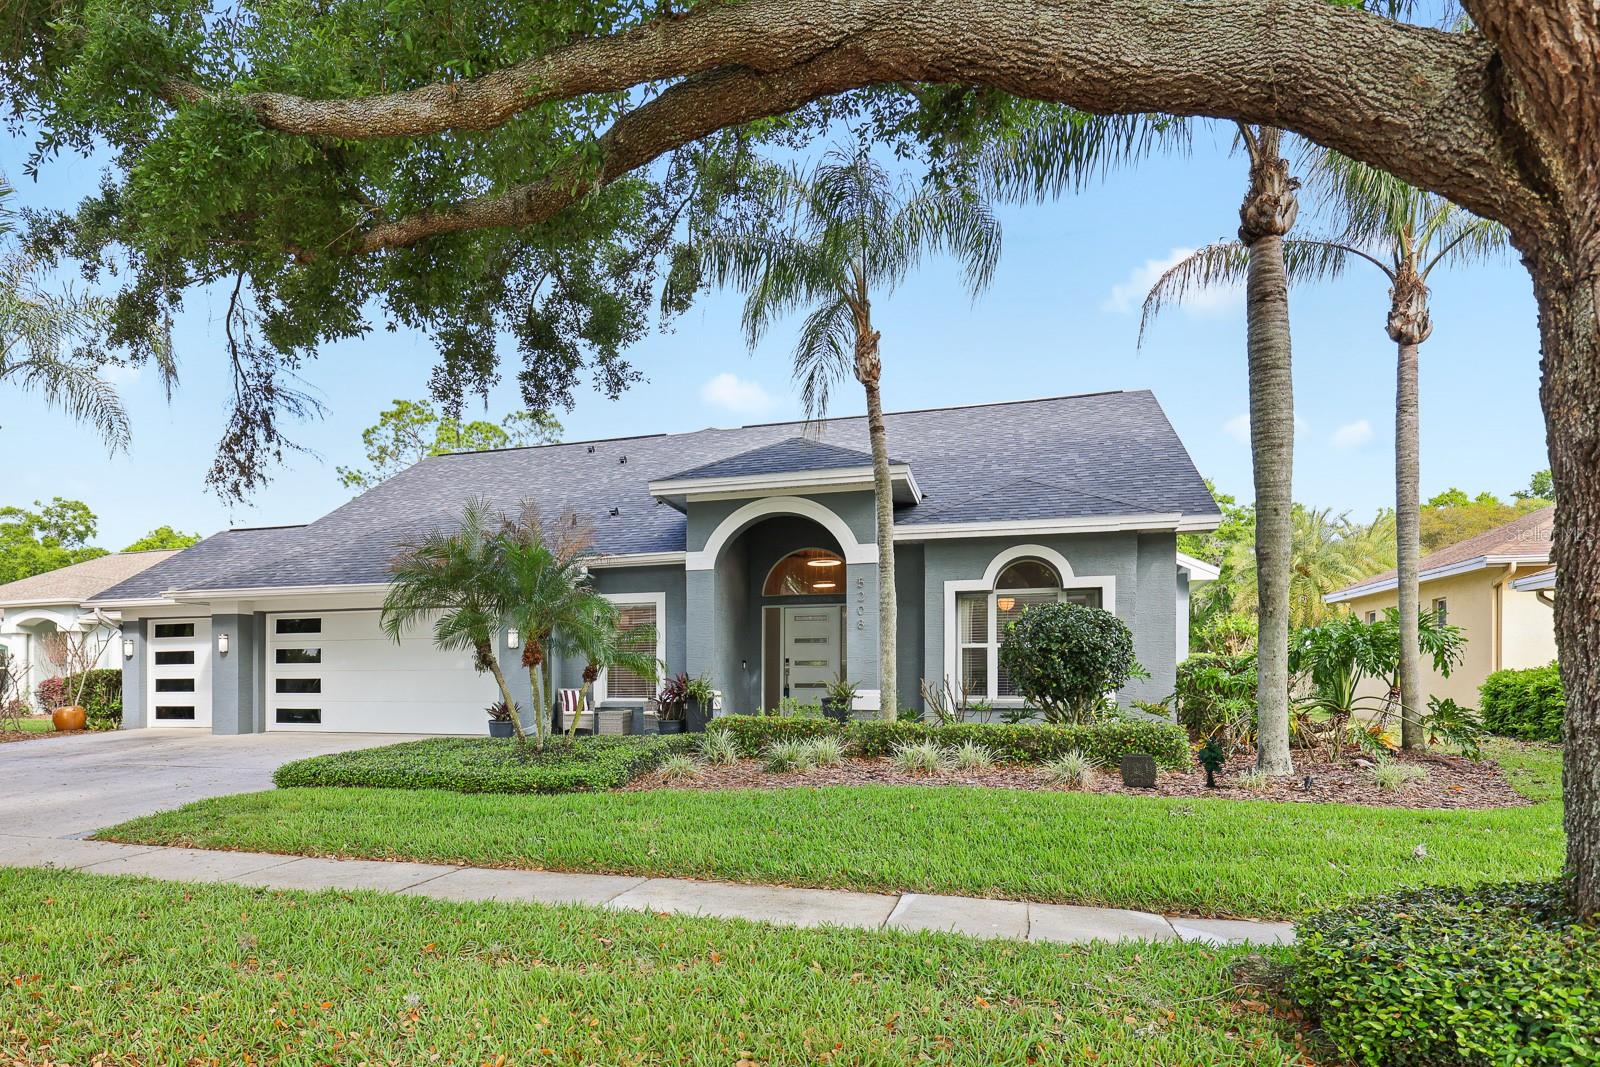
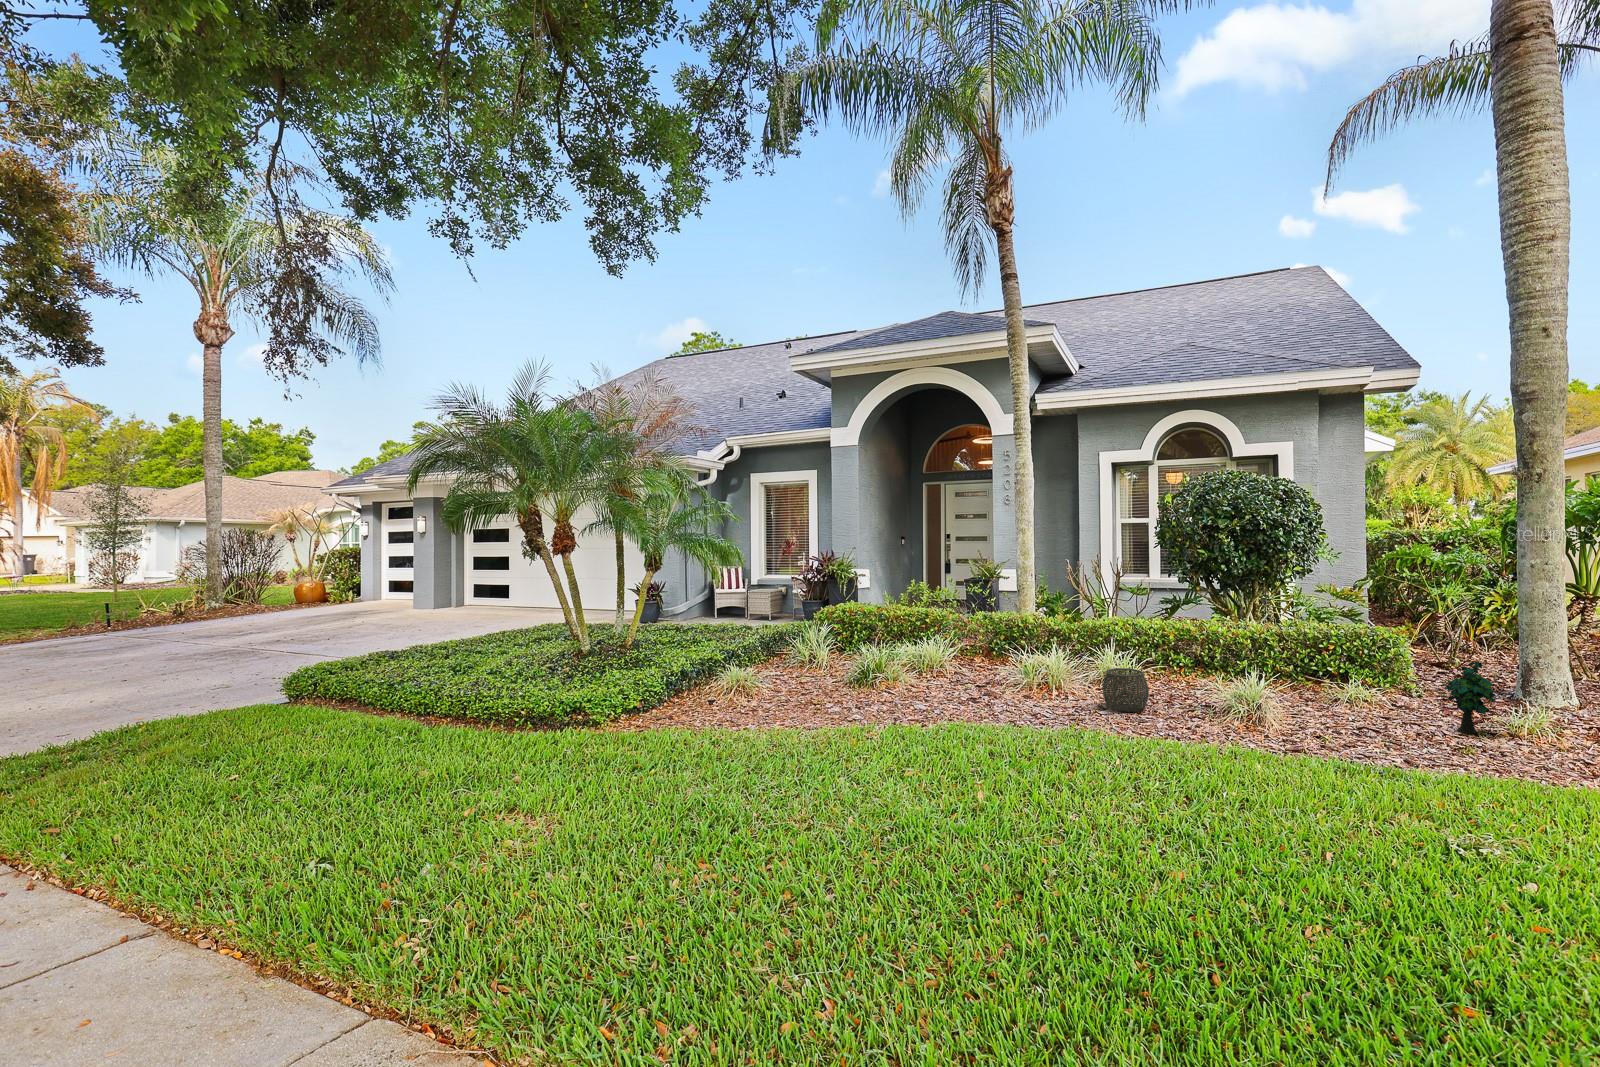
woven basket: present [1120,753,1157,787] -> present [1102,668,1149,712]

